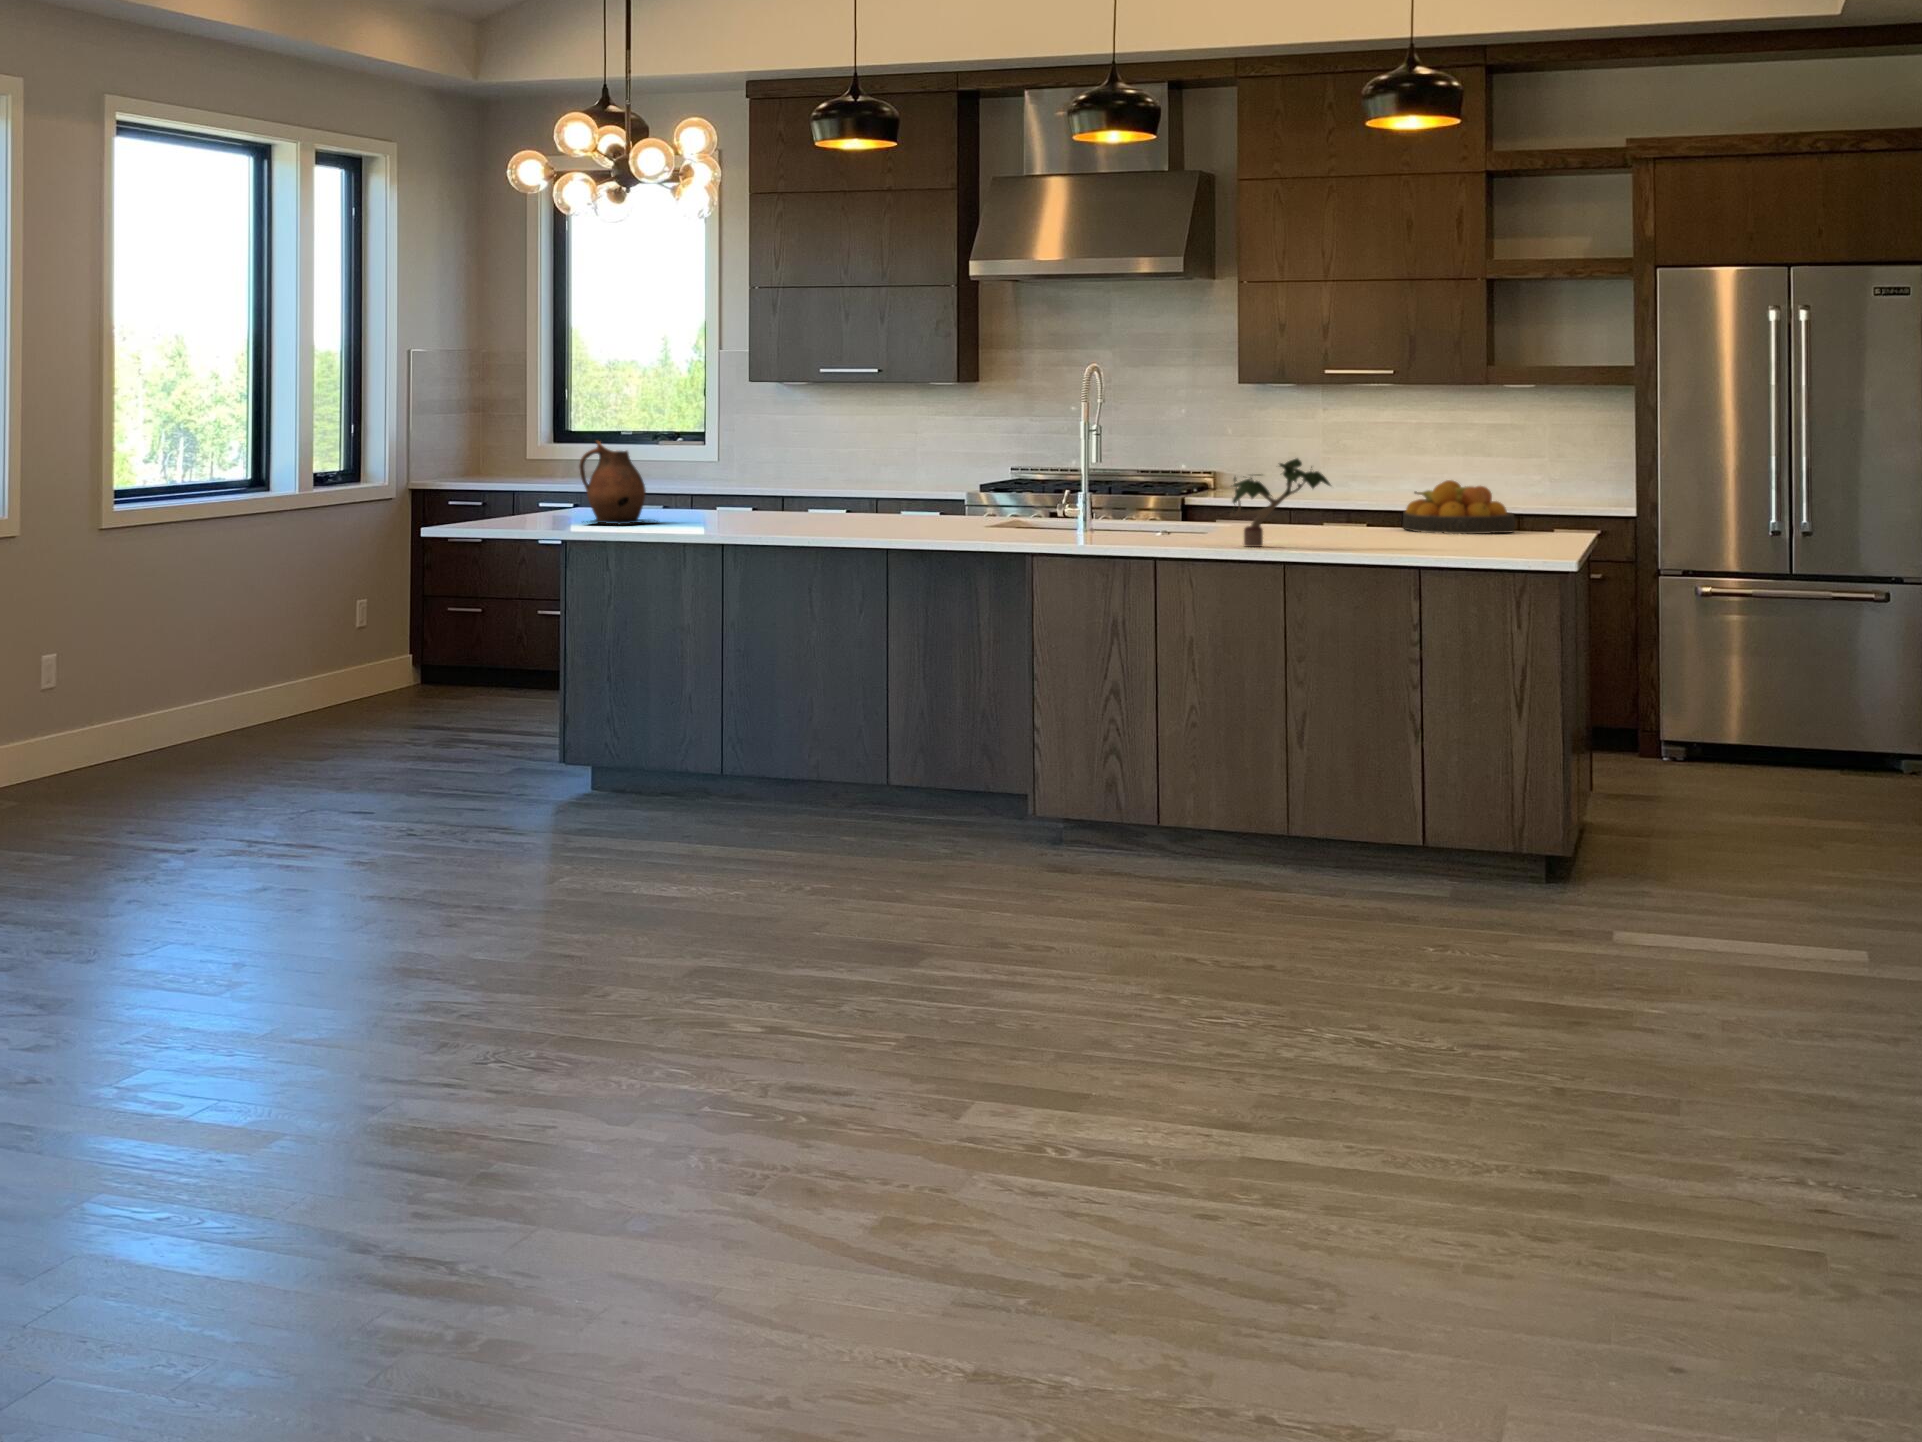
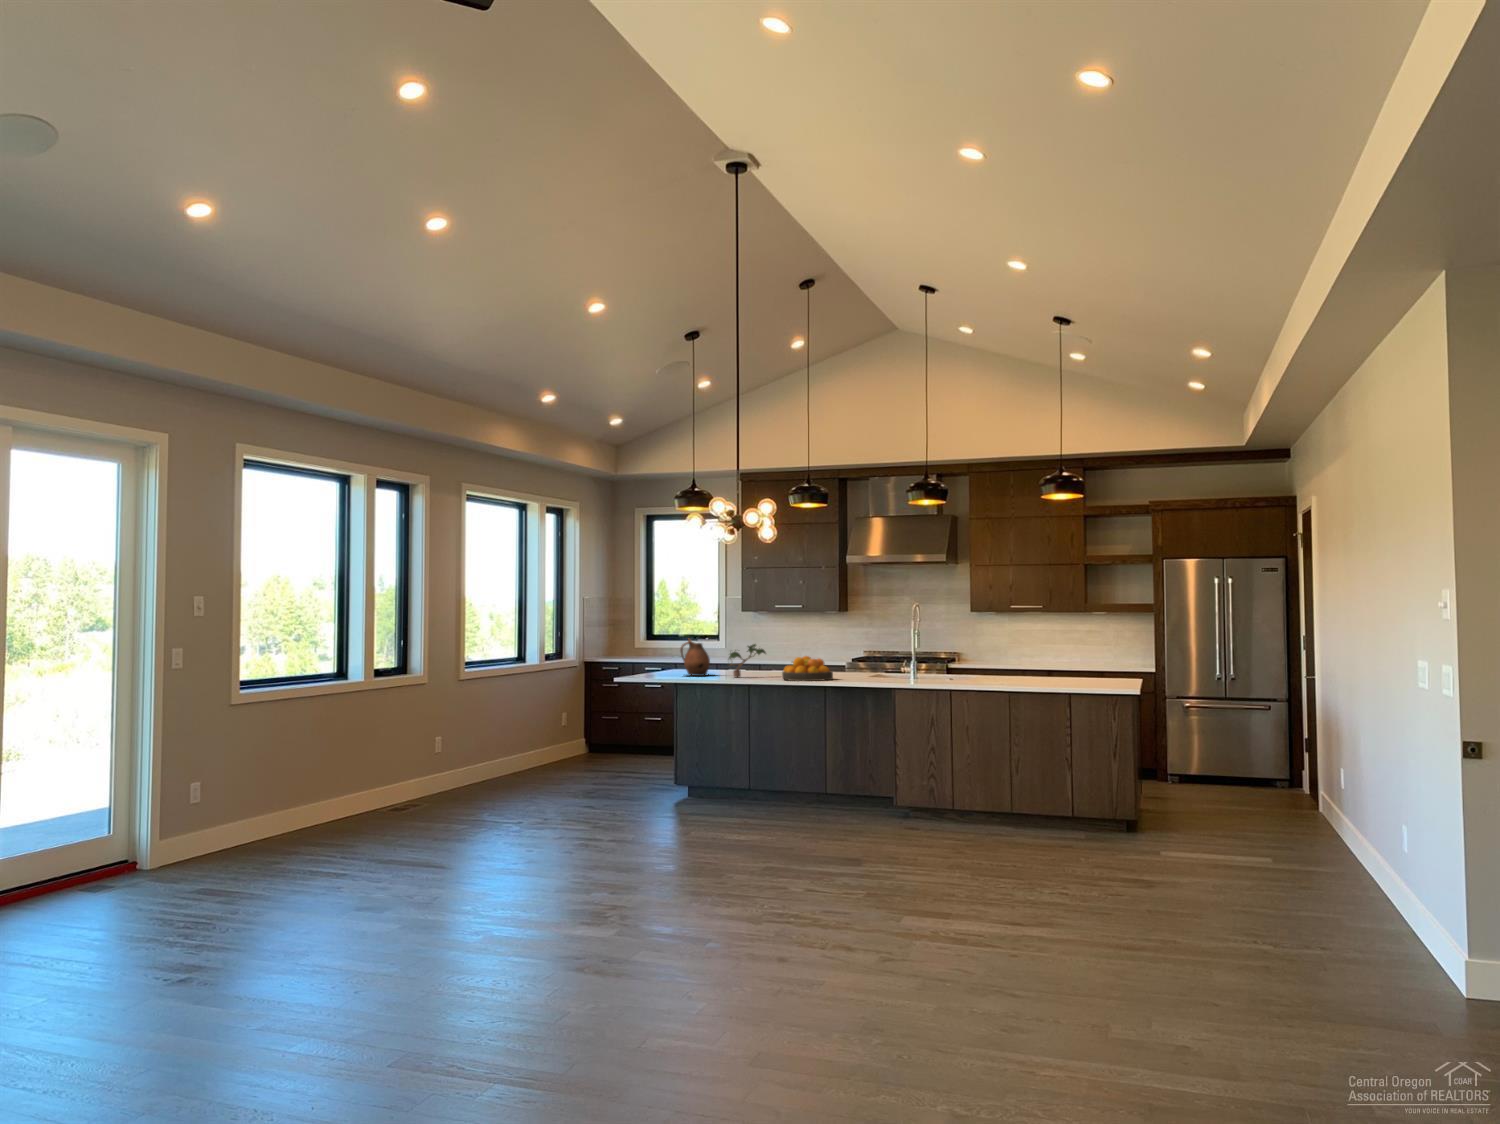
potted plant: present [1230,458,1330,547] -> present [729,644,766,677]
fruit bowl: present [1402,480,1515,534] -> present [782,656,833,681]

